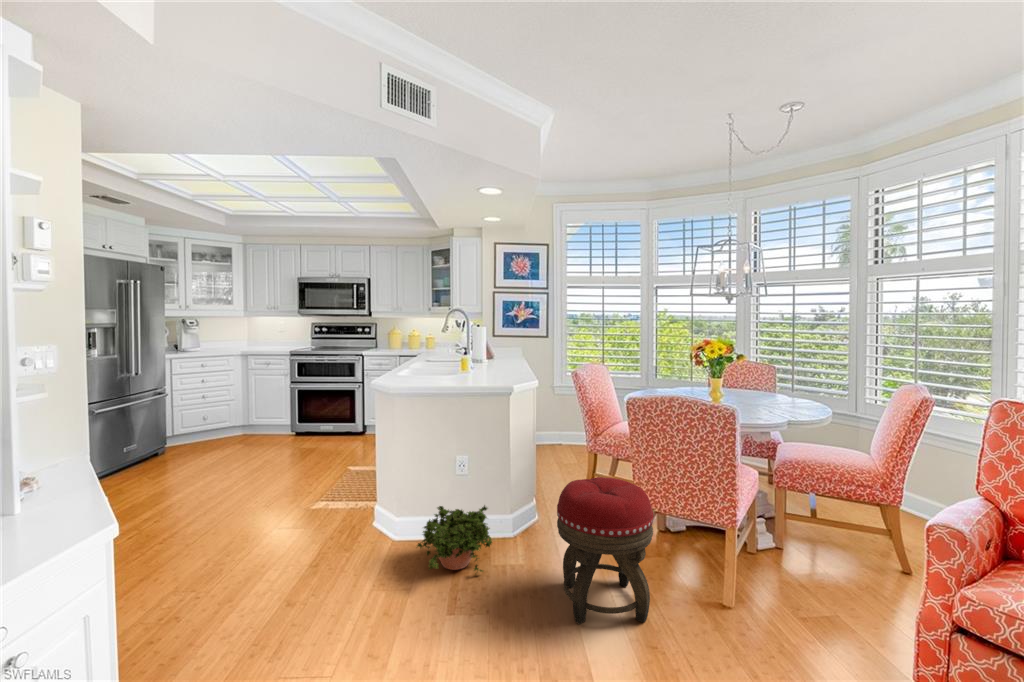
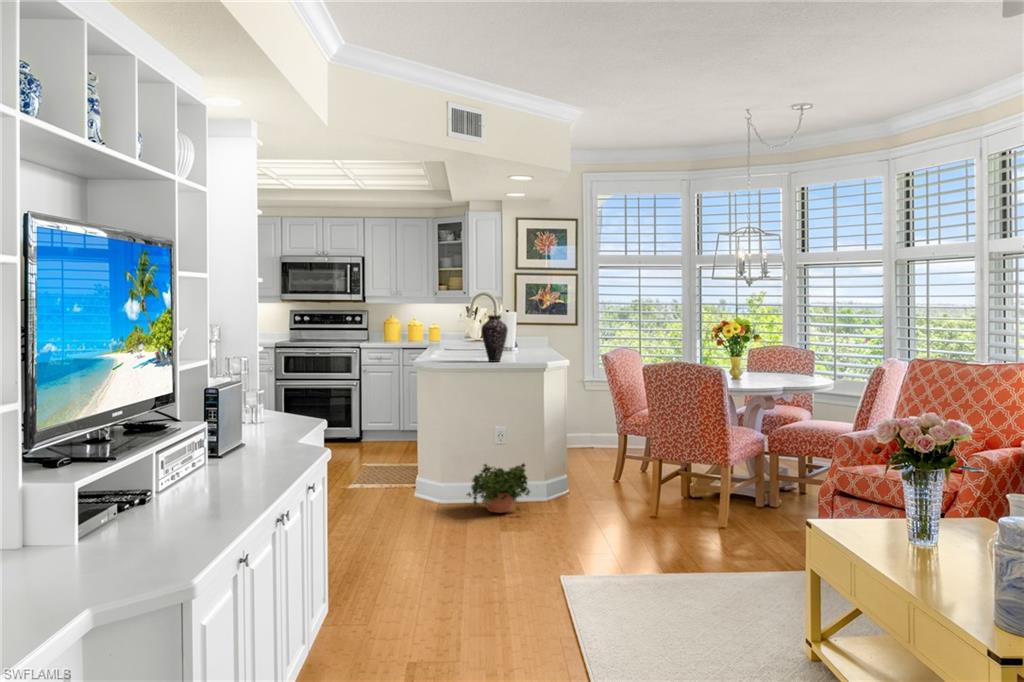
vase: none [439,335,469,387] -> present [481,315,508,362]
footstool: present [557,477,653,624] -> none [586,430,662,533]

